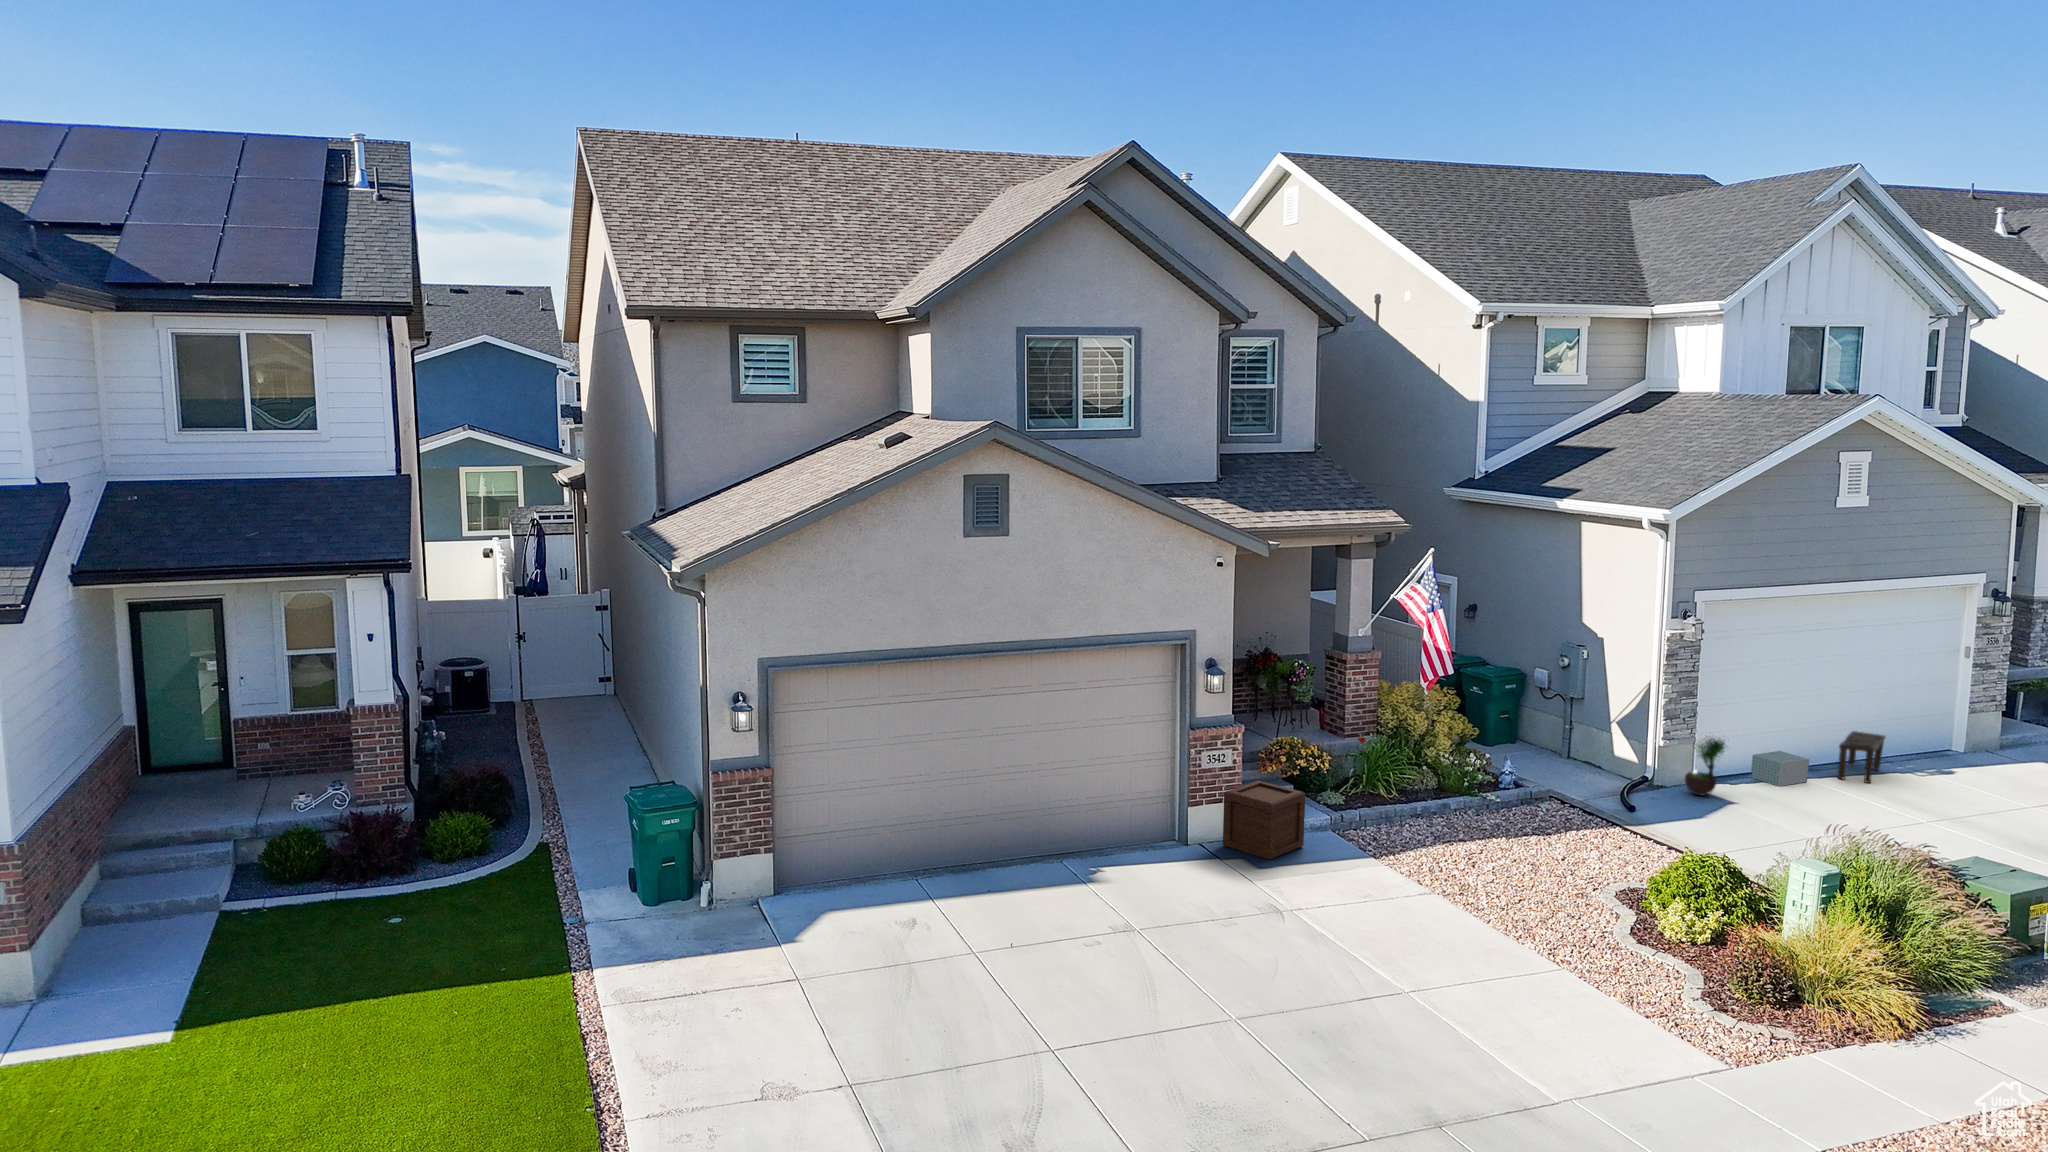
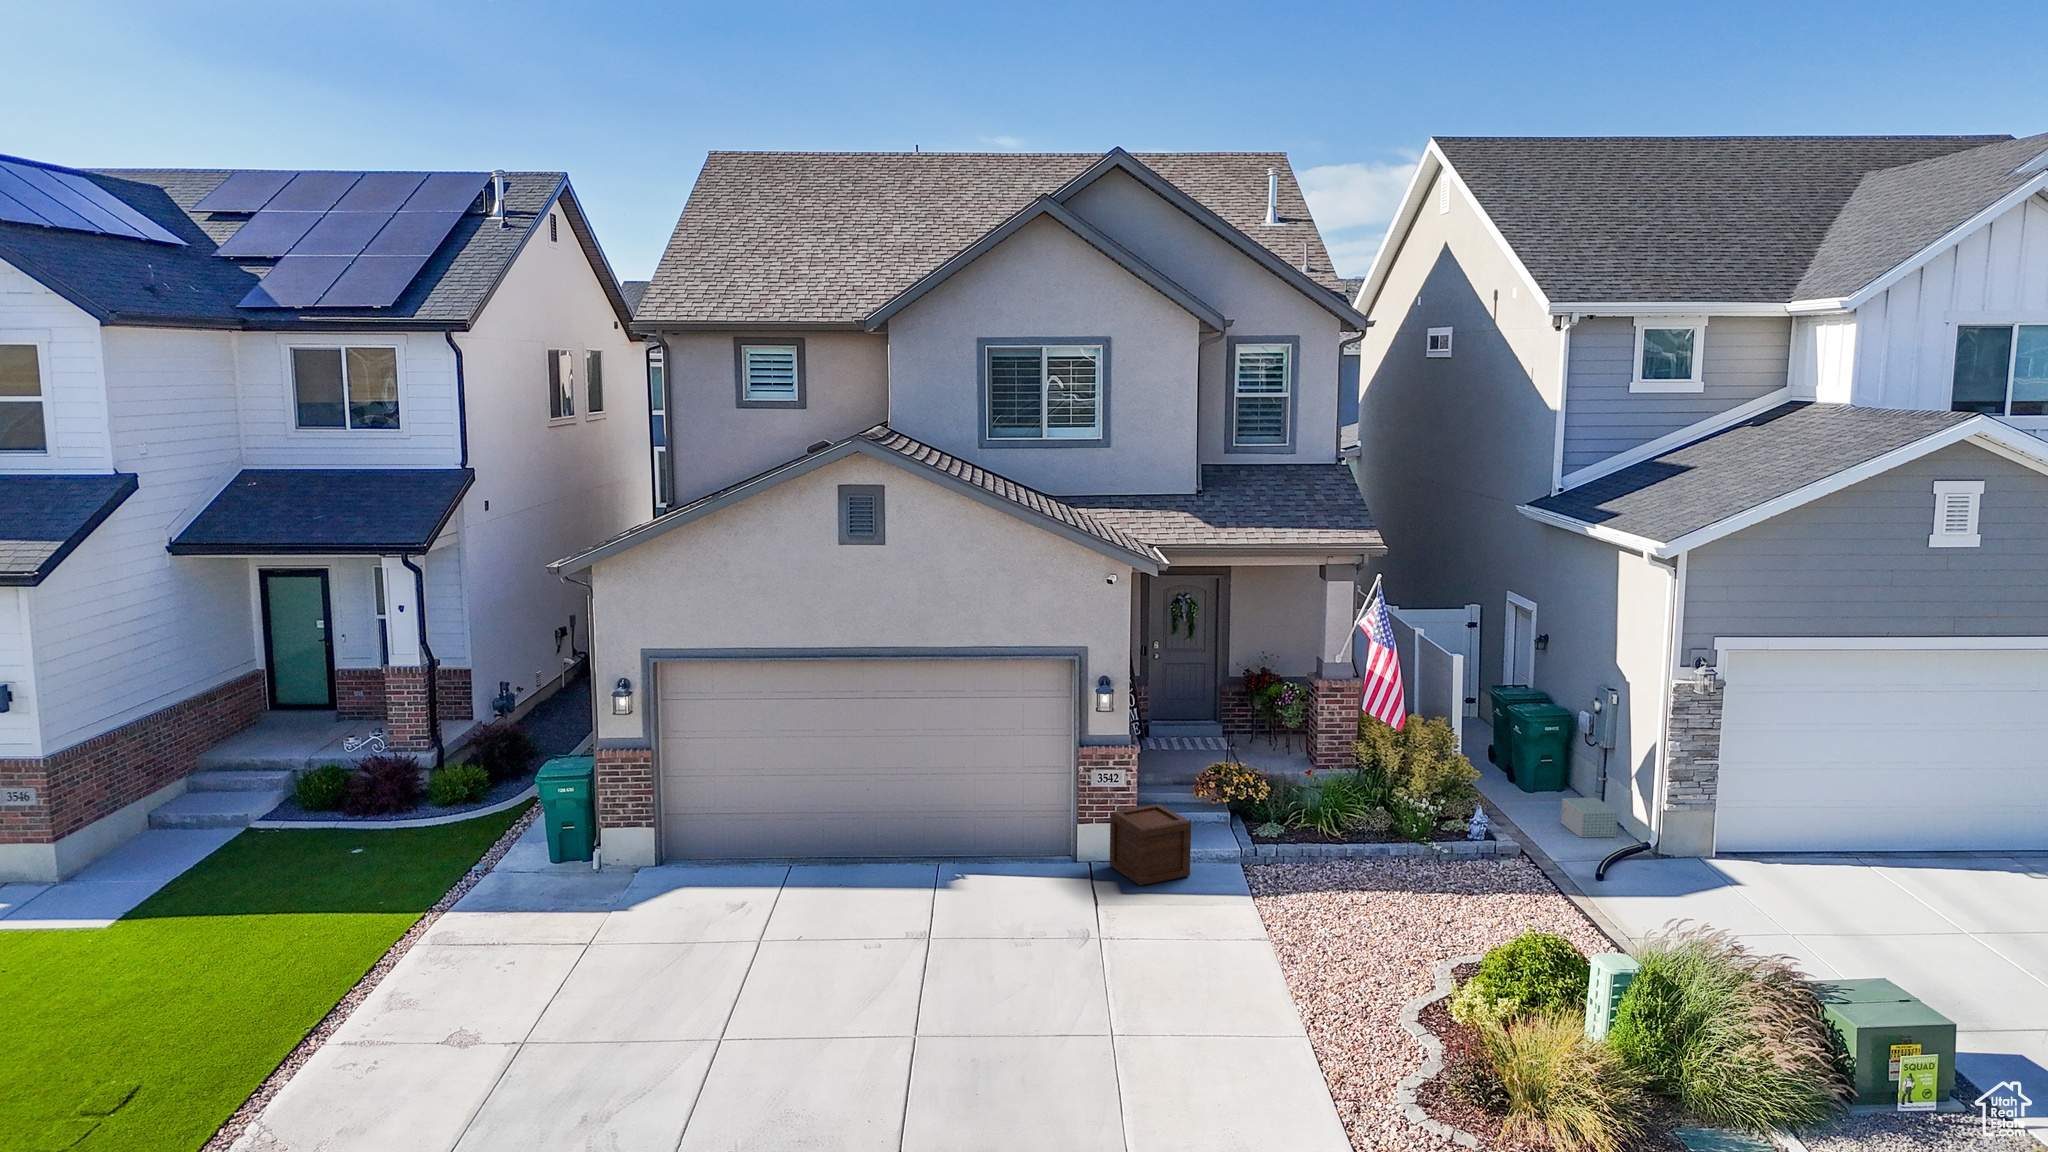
bench: present [1838,731,1886,783] -> none [1919,814,1999,879]
potted tree: present [1685,736,1725,795] -> none [1695,800,1748,870]
storage box: present [1751,751,1809,786] -> present [1561,798,1618,837]

